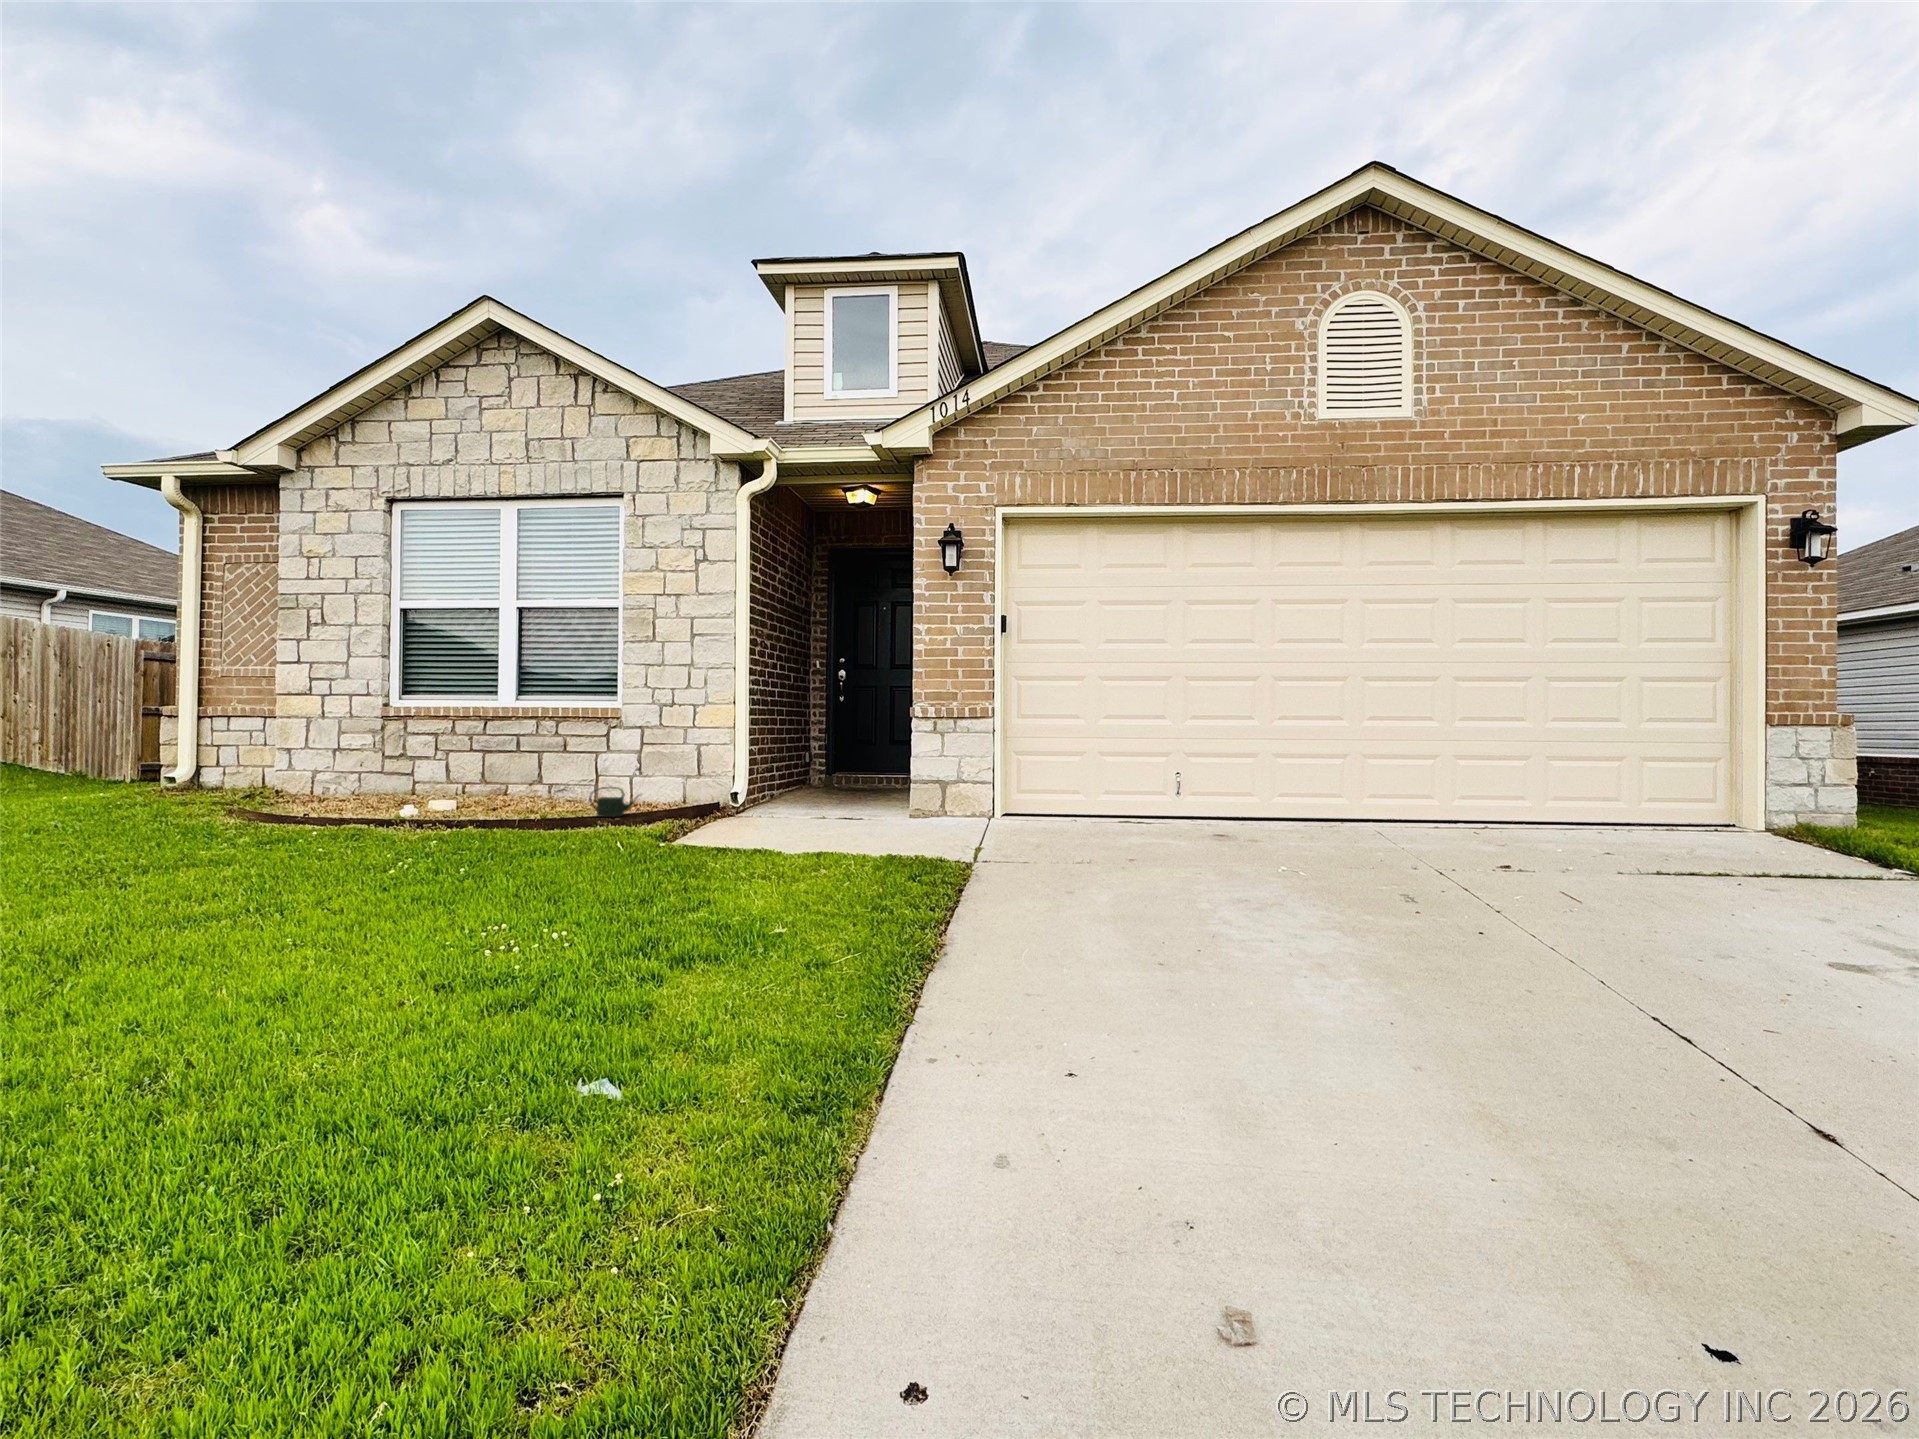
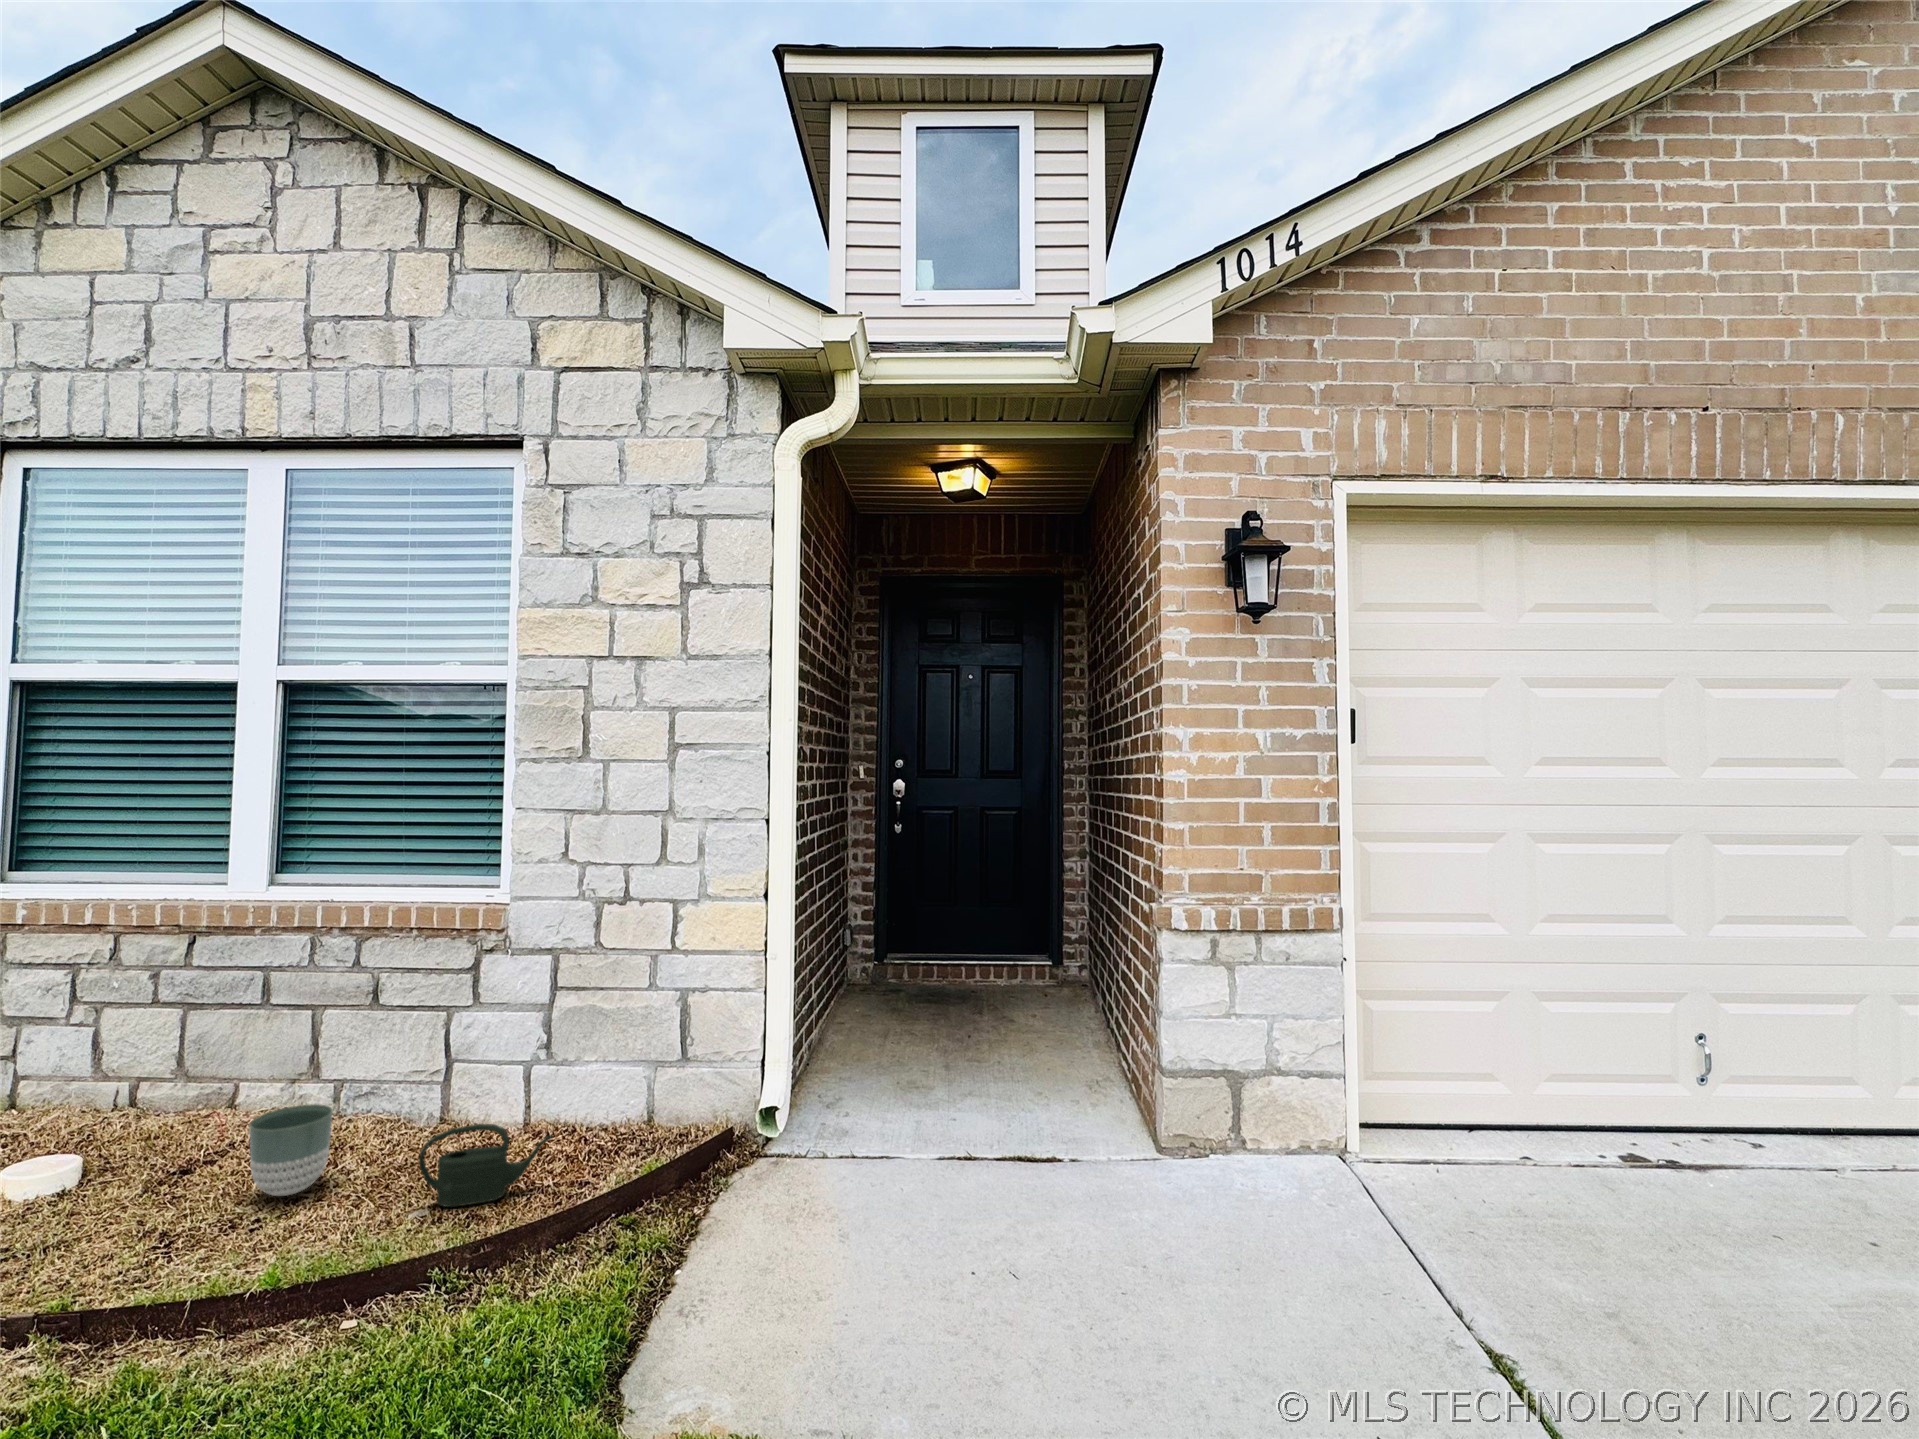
planter: none [523,783,553,814] -> present [249,1104,333,1196]

